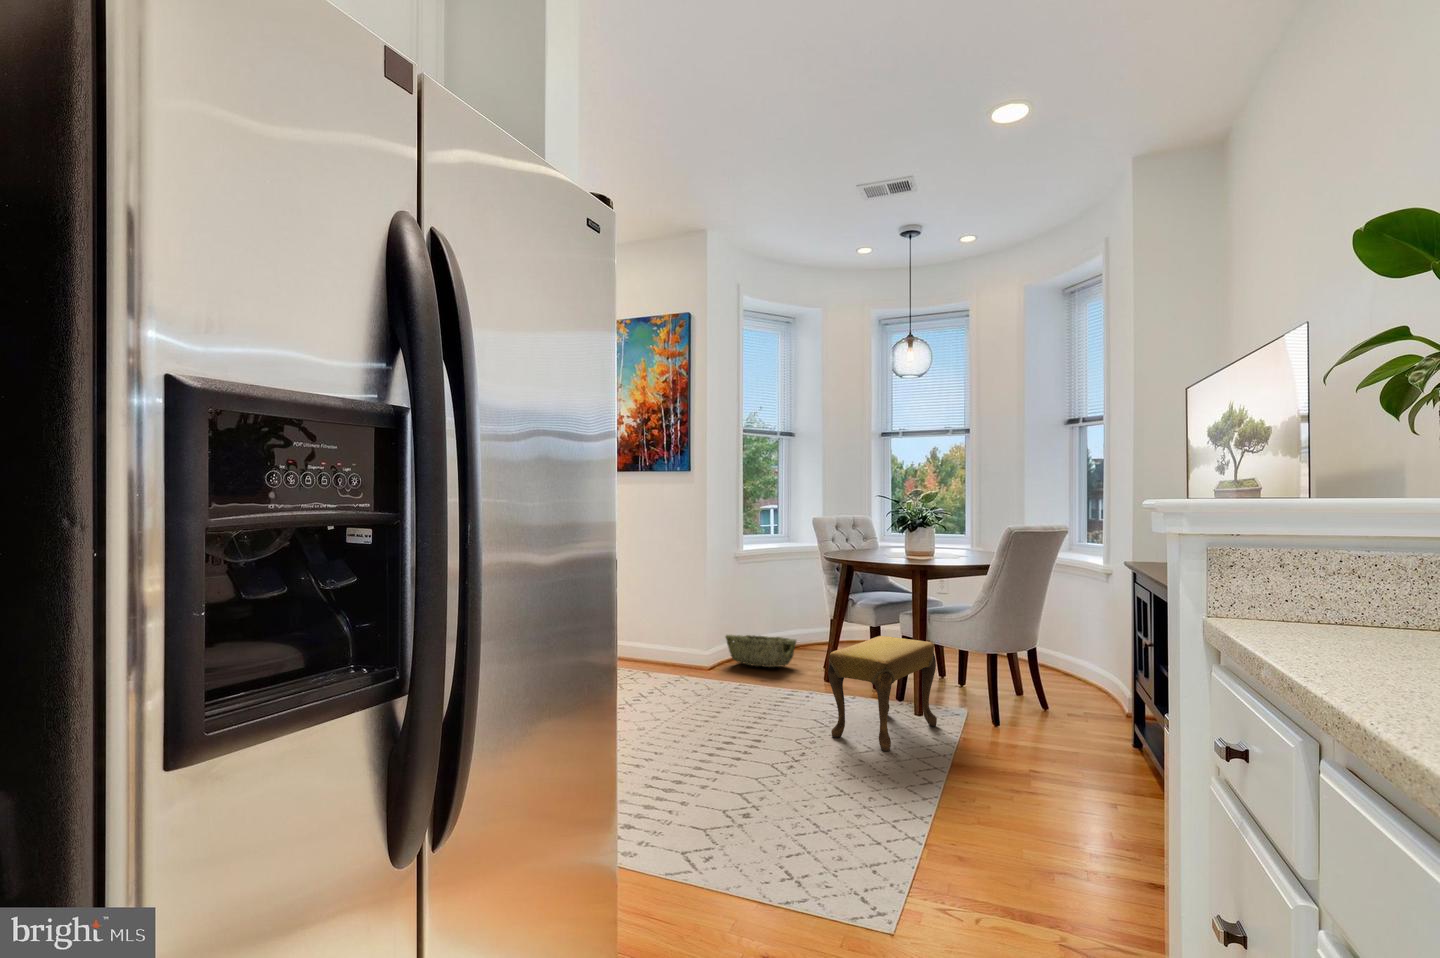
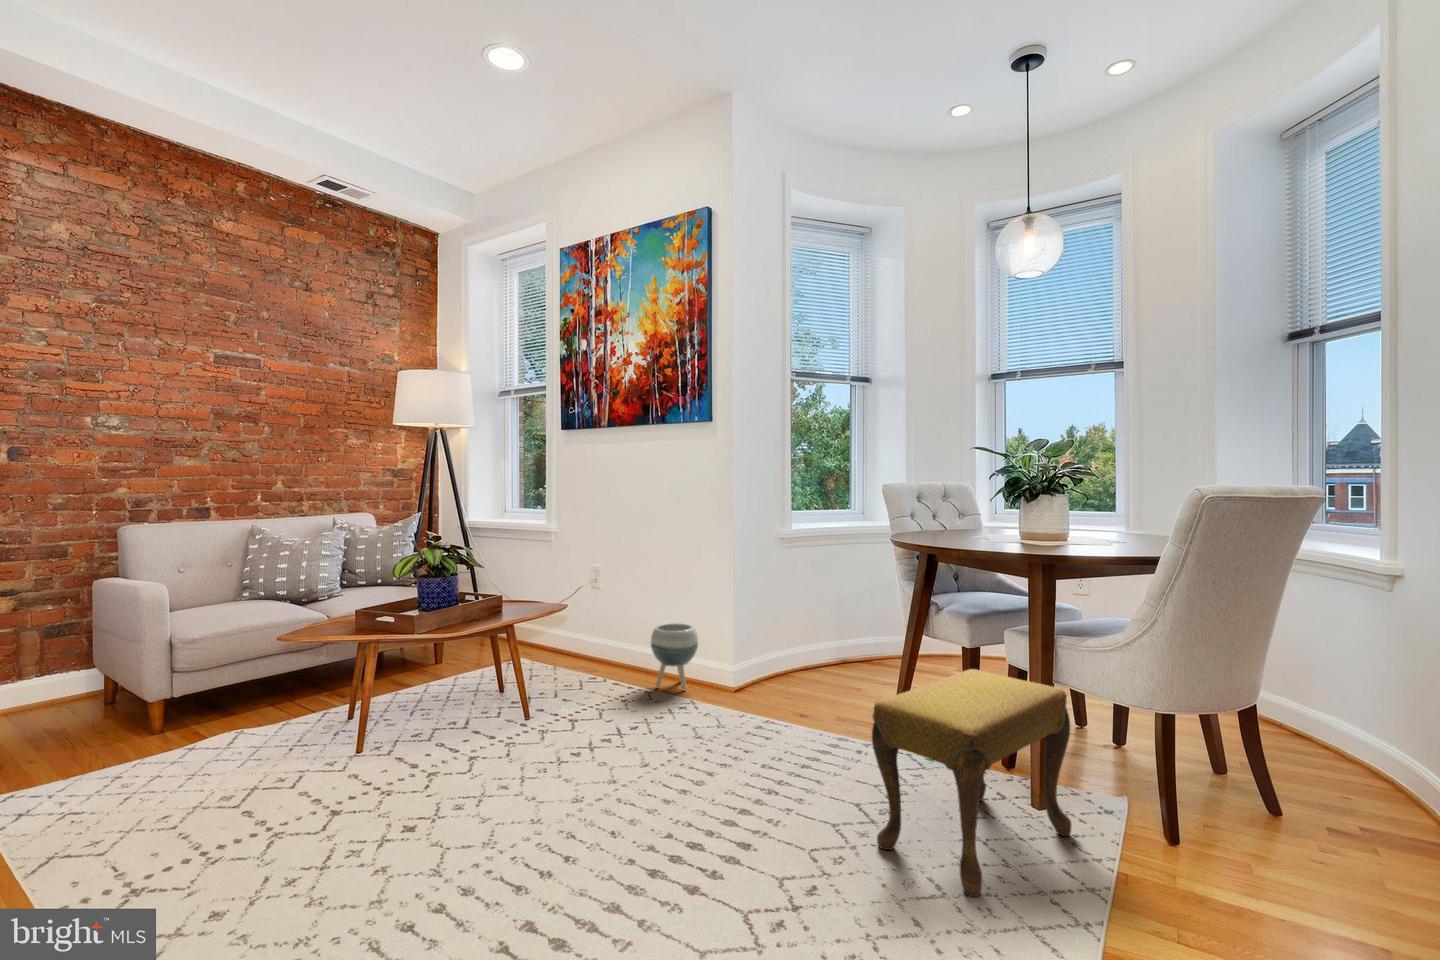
planter: none [648,622,683,671] -> present [651,623,698,691]
woven basket: present [726,635,796,667] -> none [758,643,856,694]

